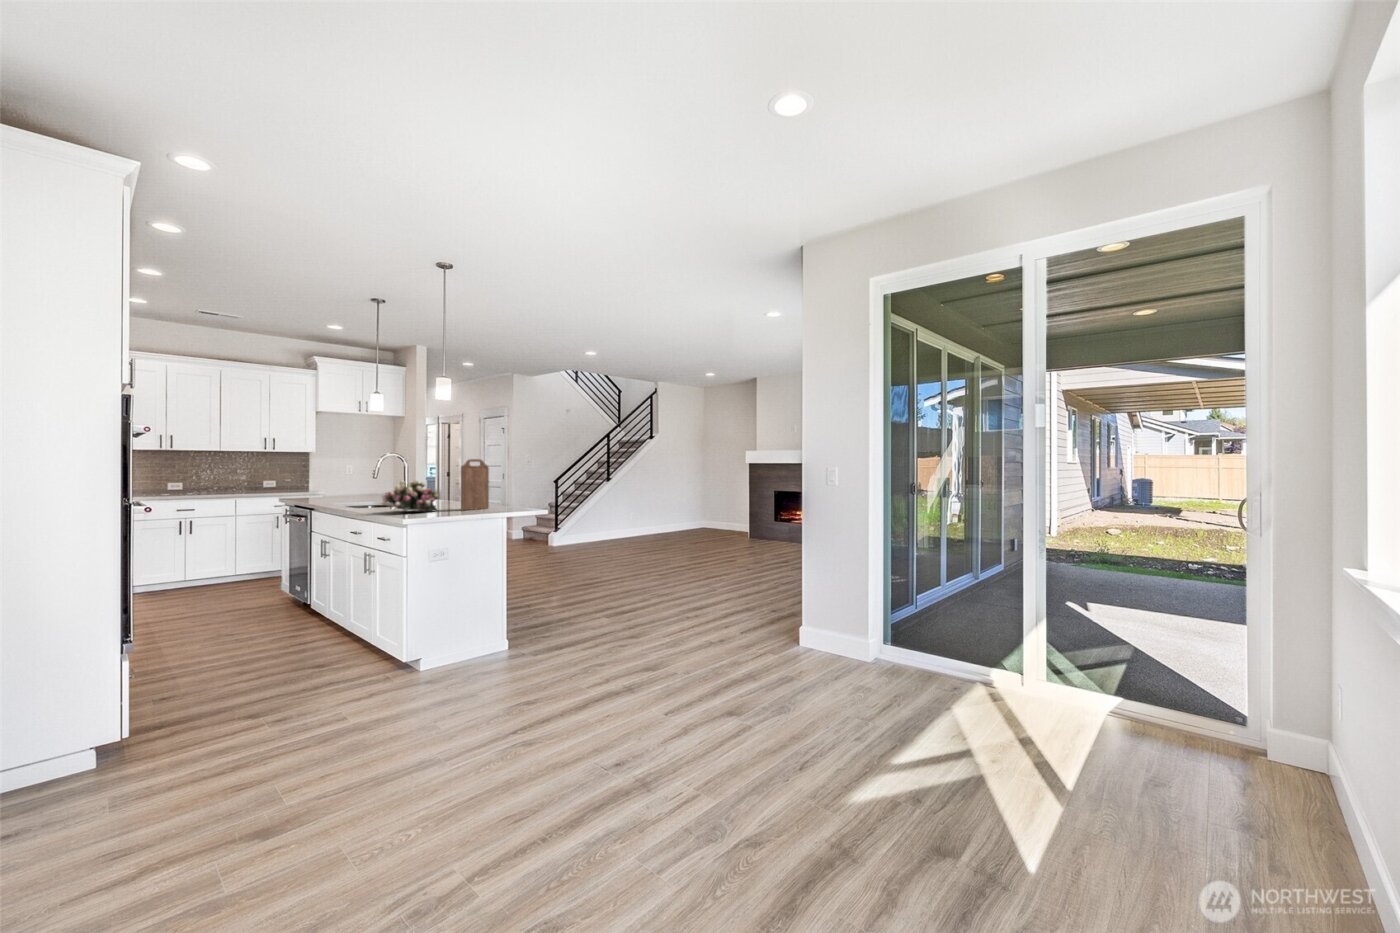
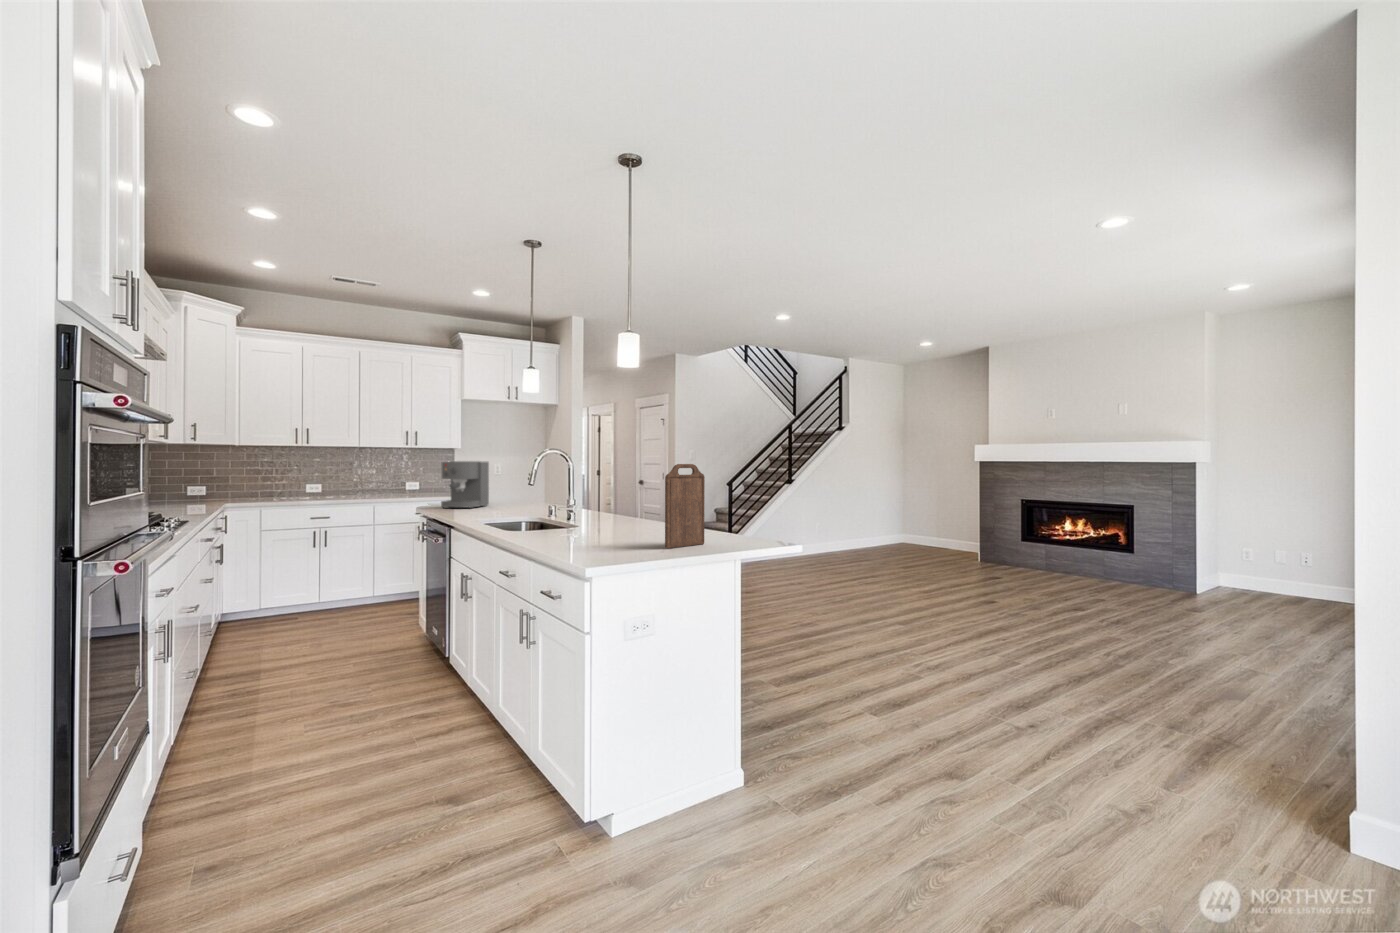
coffee maker: none [300,462,341,498] -> present [441,461,489,508]
flower arrangement: present [382,480,439,511] -> none [547,497,631,549]

